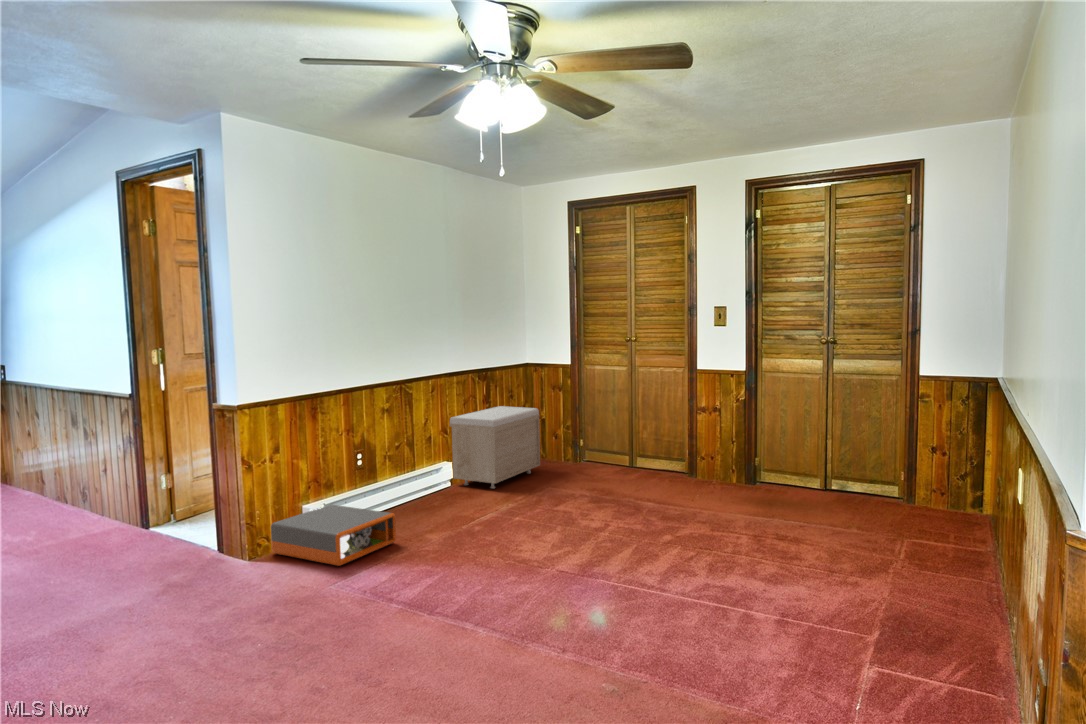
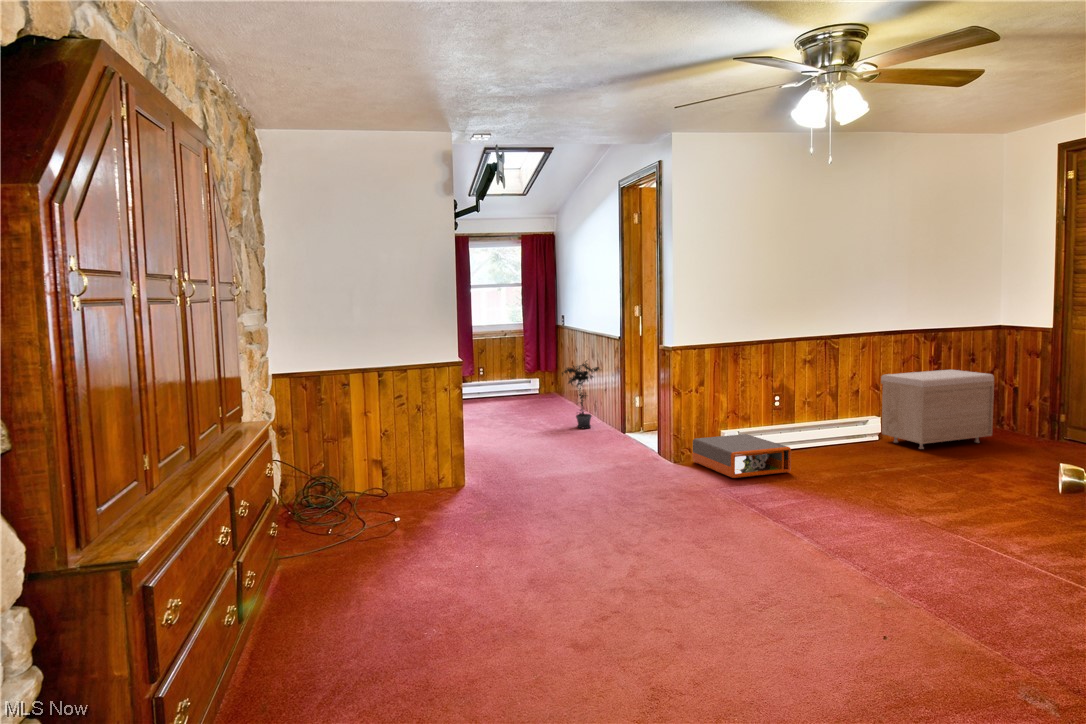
potted plant: none [29,432,100,533] -> present [562,361,599,428]

